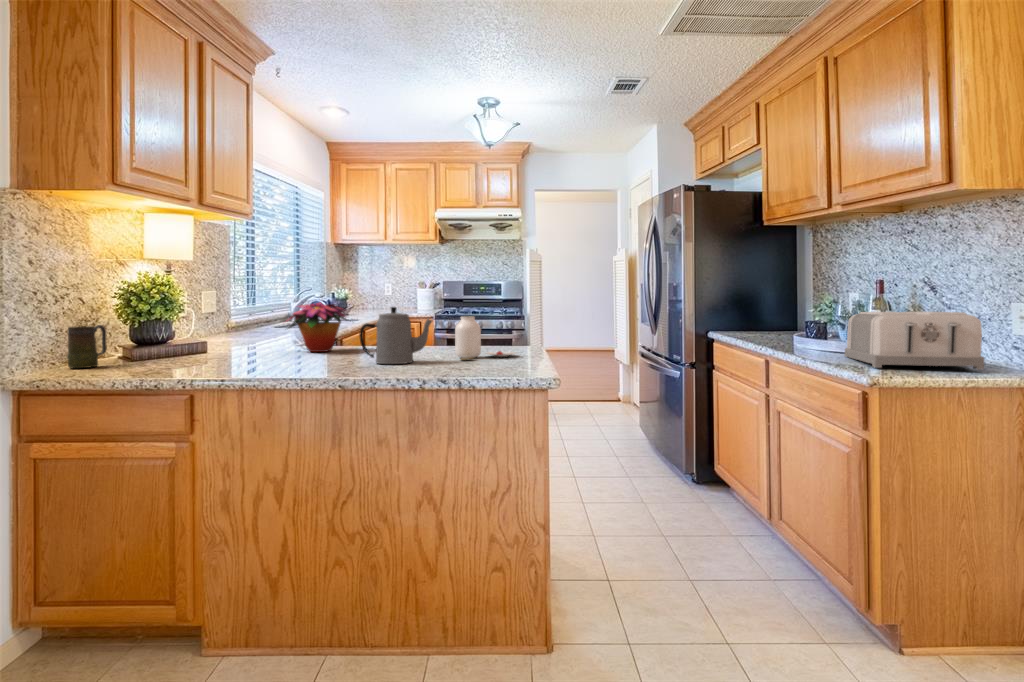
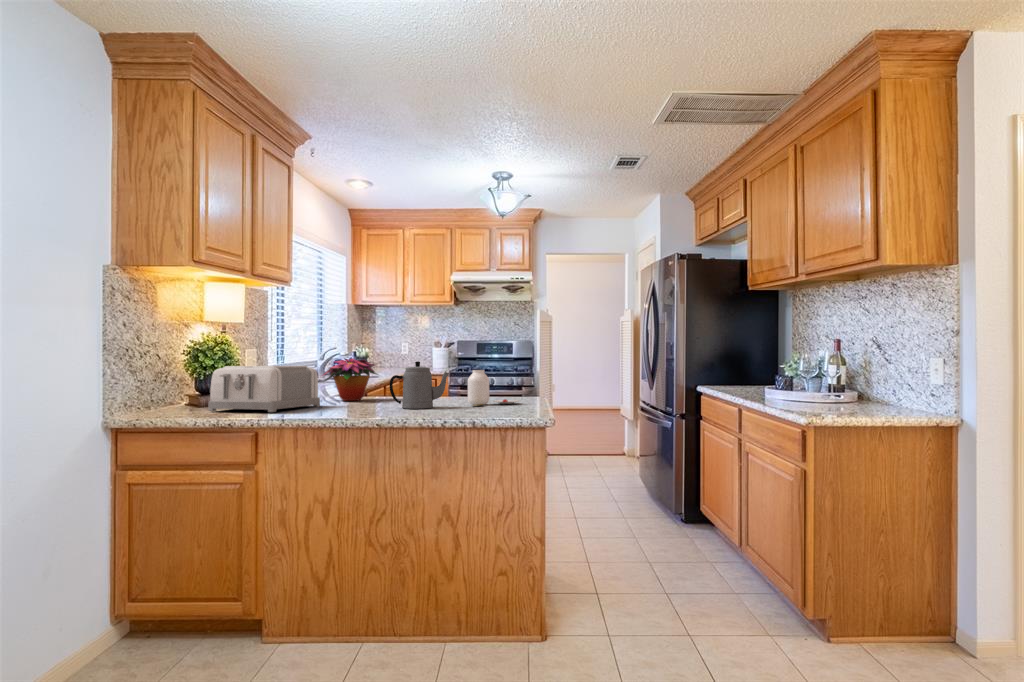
toaster: present [844,312,984,370] -> present [208,366,320,412]
mug: present [67,325,107,368] -> none [155,376,184,411]

